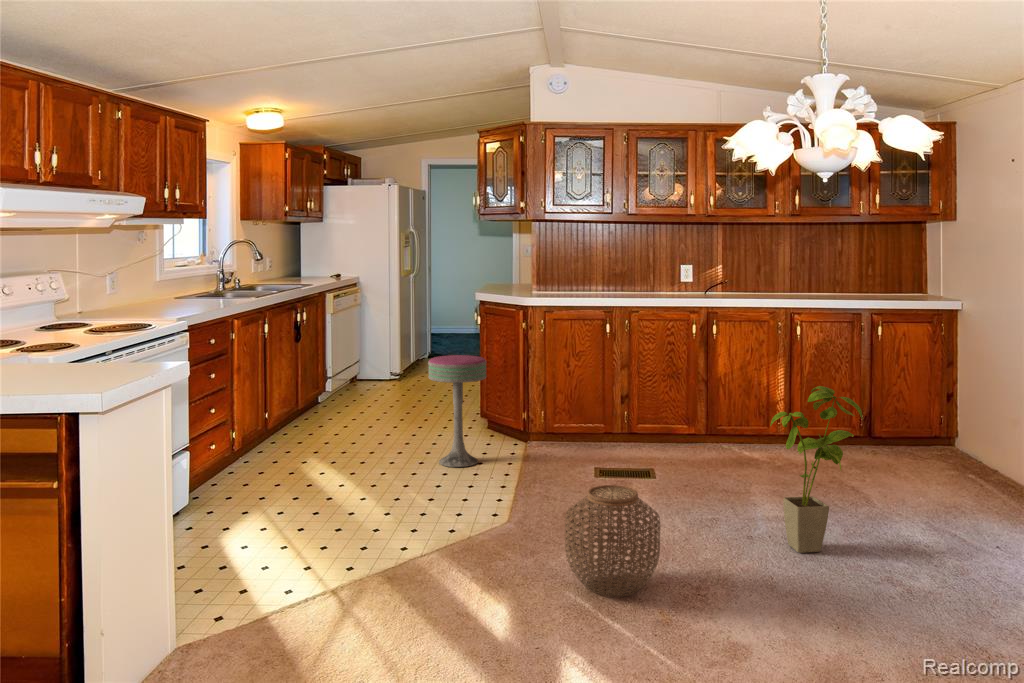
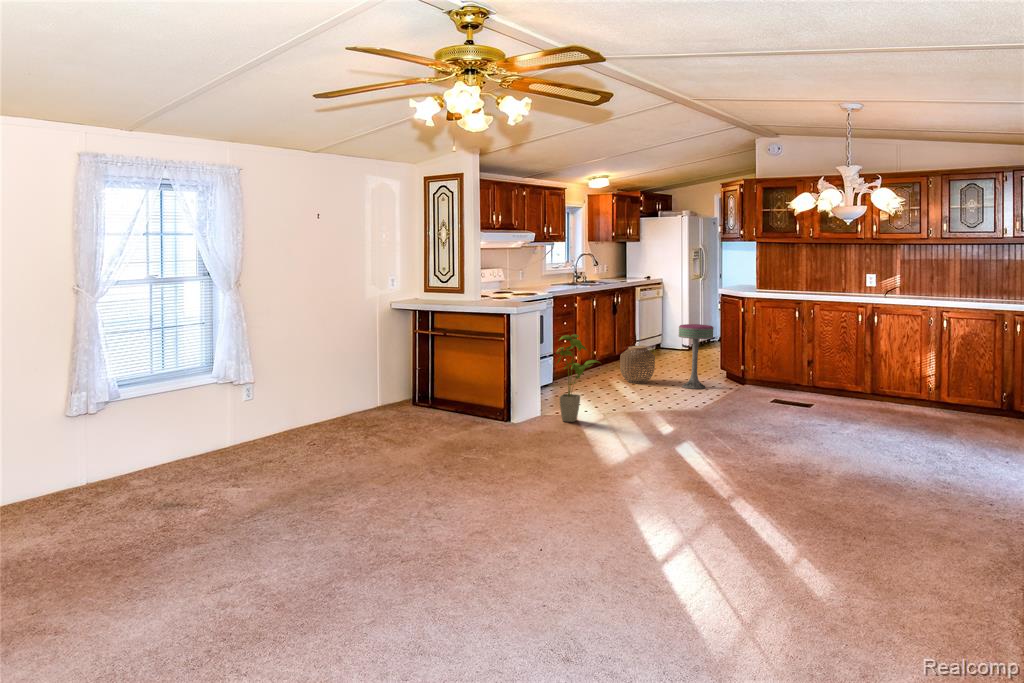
house plant: present [770,386,863,553] -> present [556,334,598,422]
woven basket: present [565,485,660,597] -> present [620,346,655,384]

